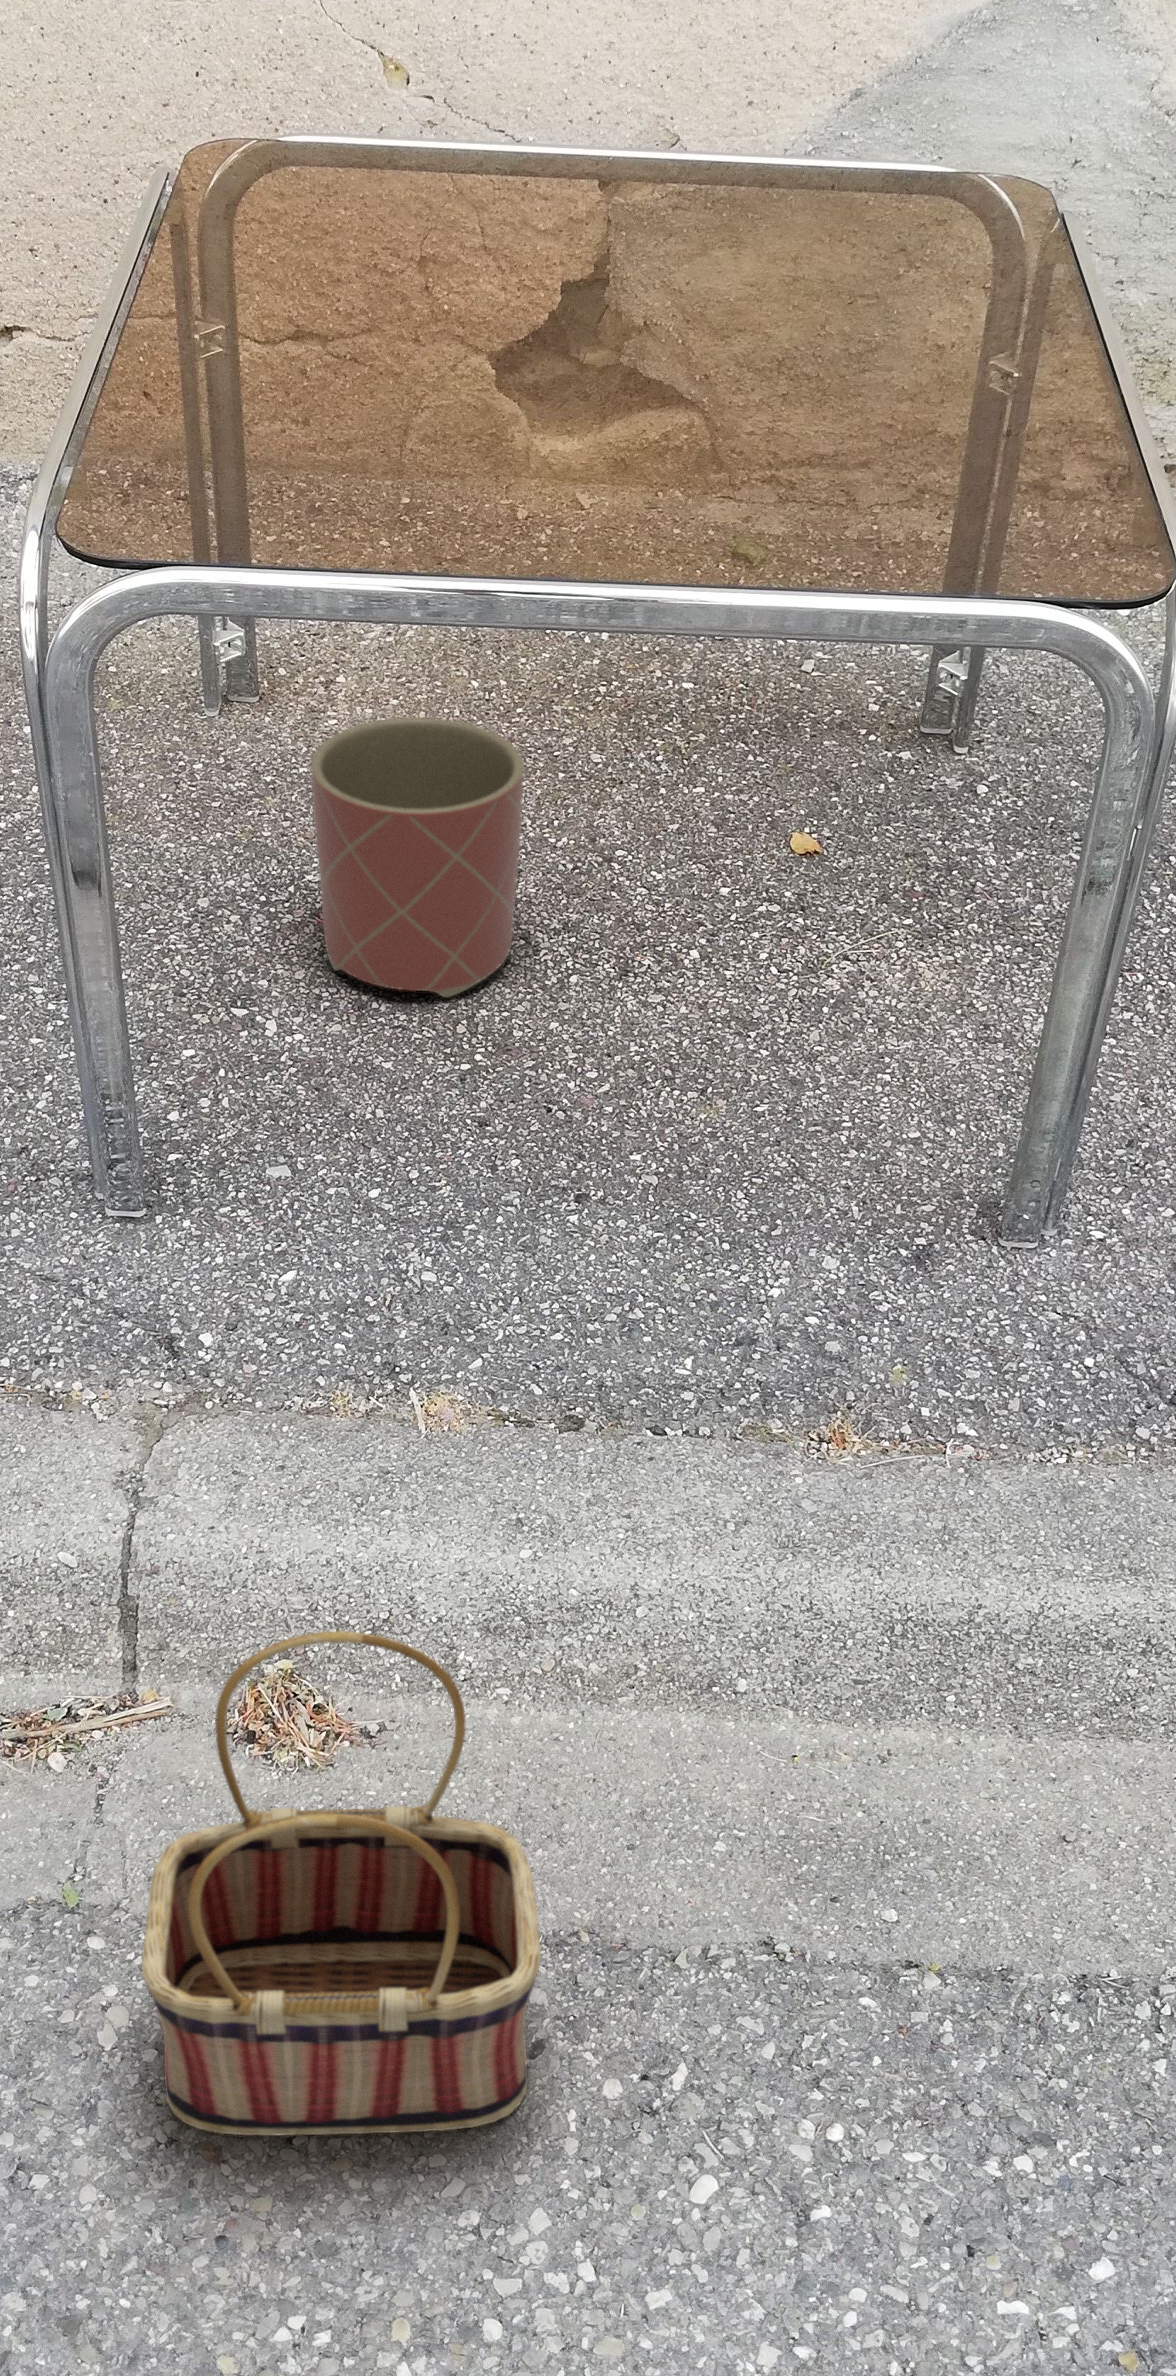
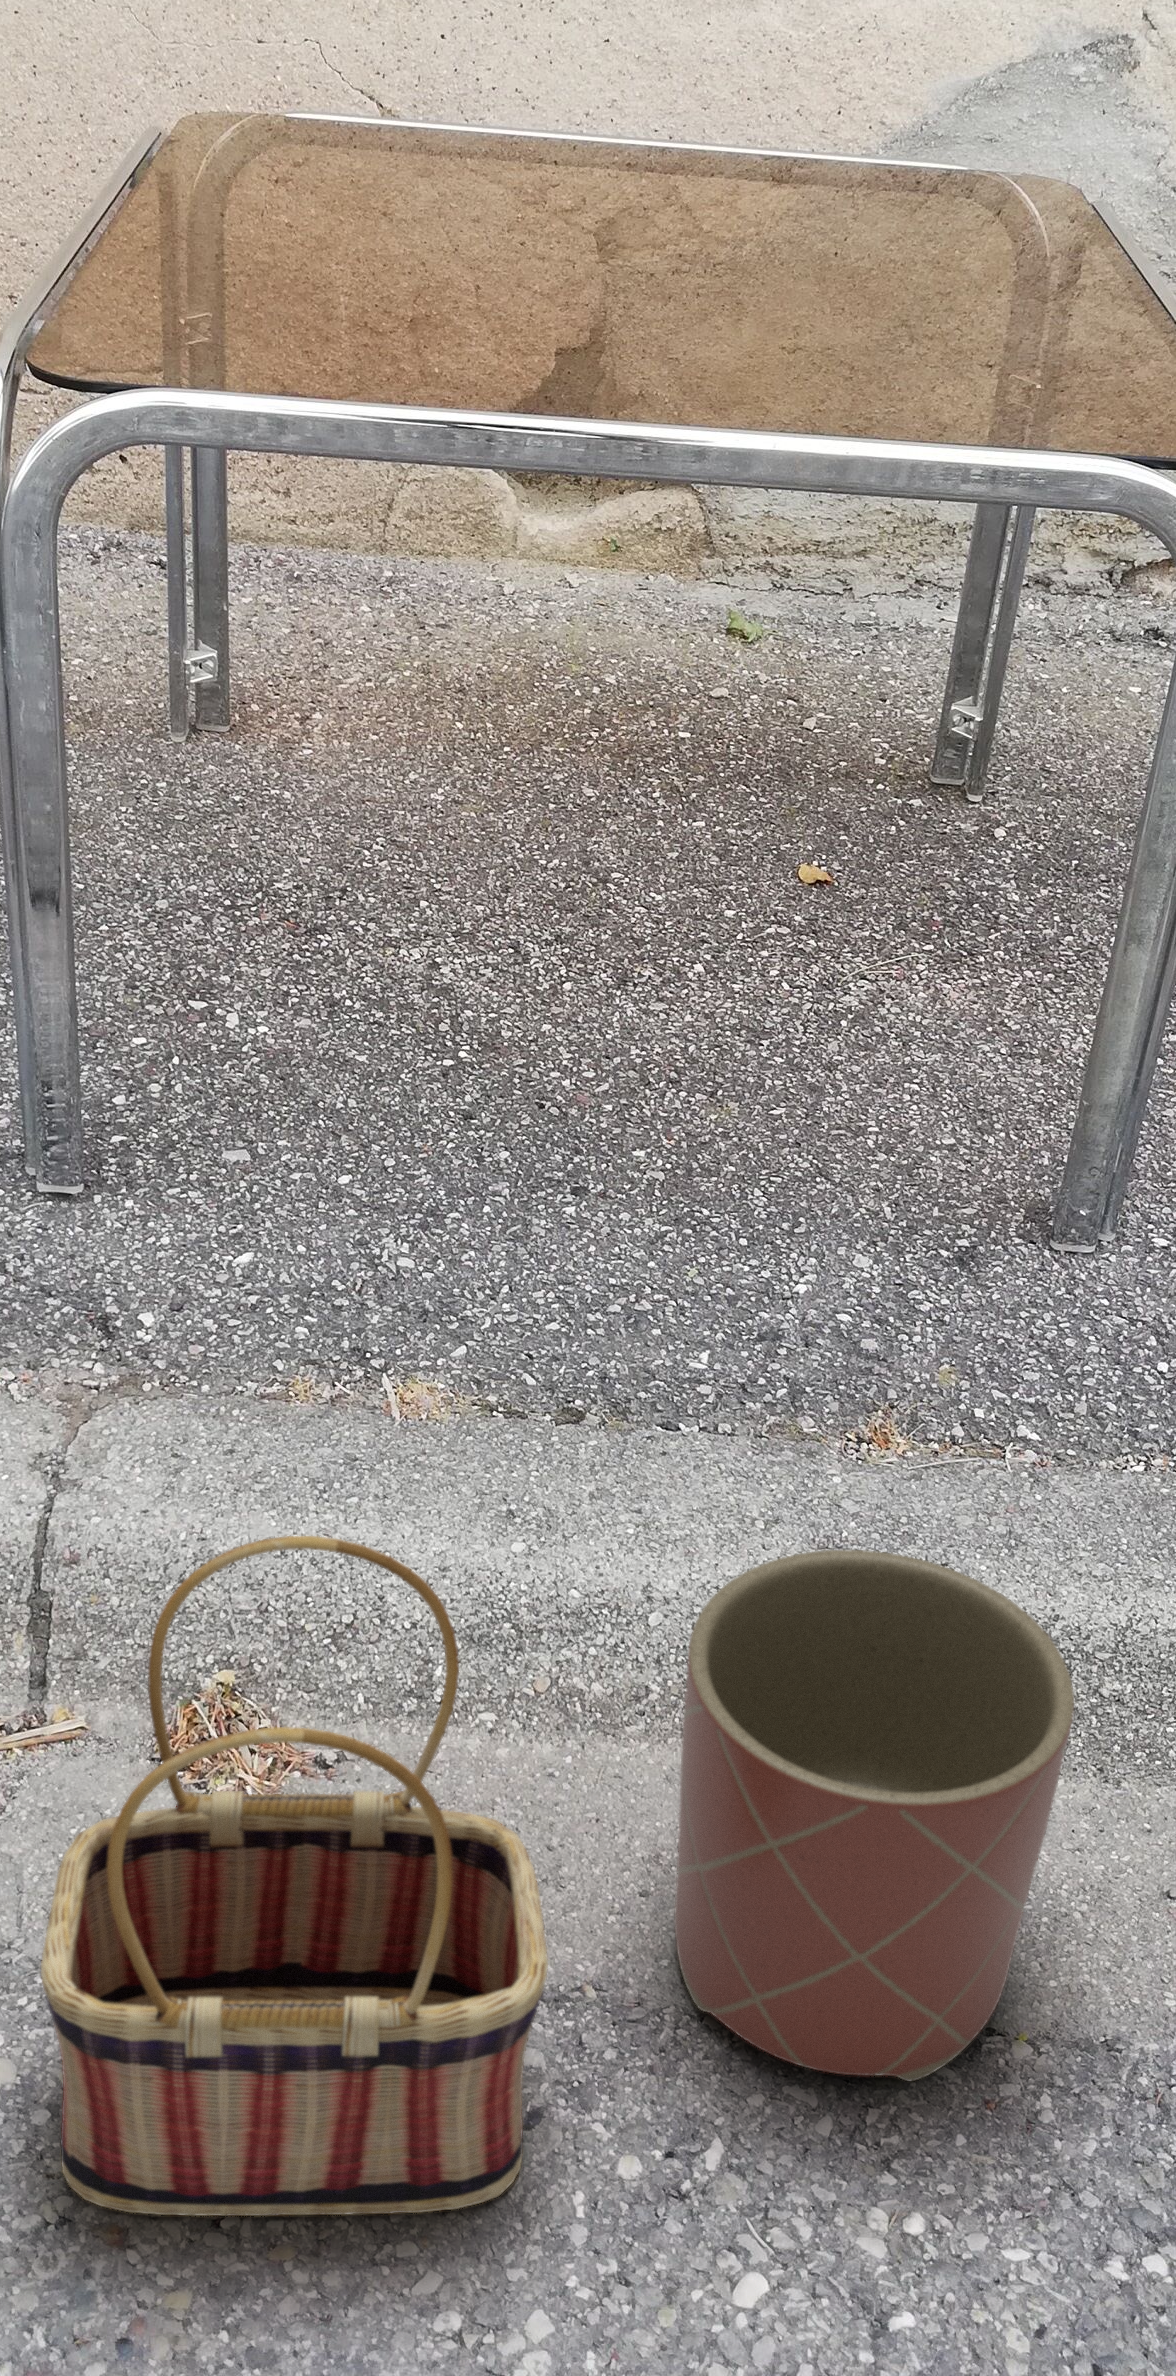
planter: present [311,717,524,997] -> present [674,1550,1074,2081]

